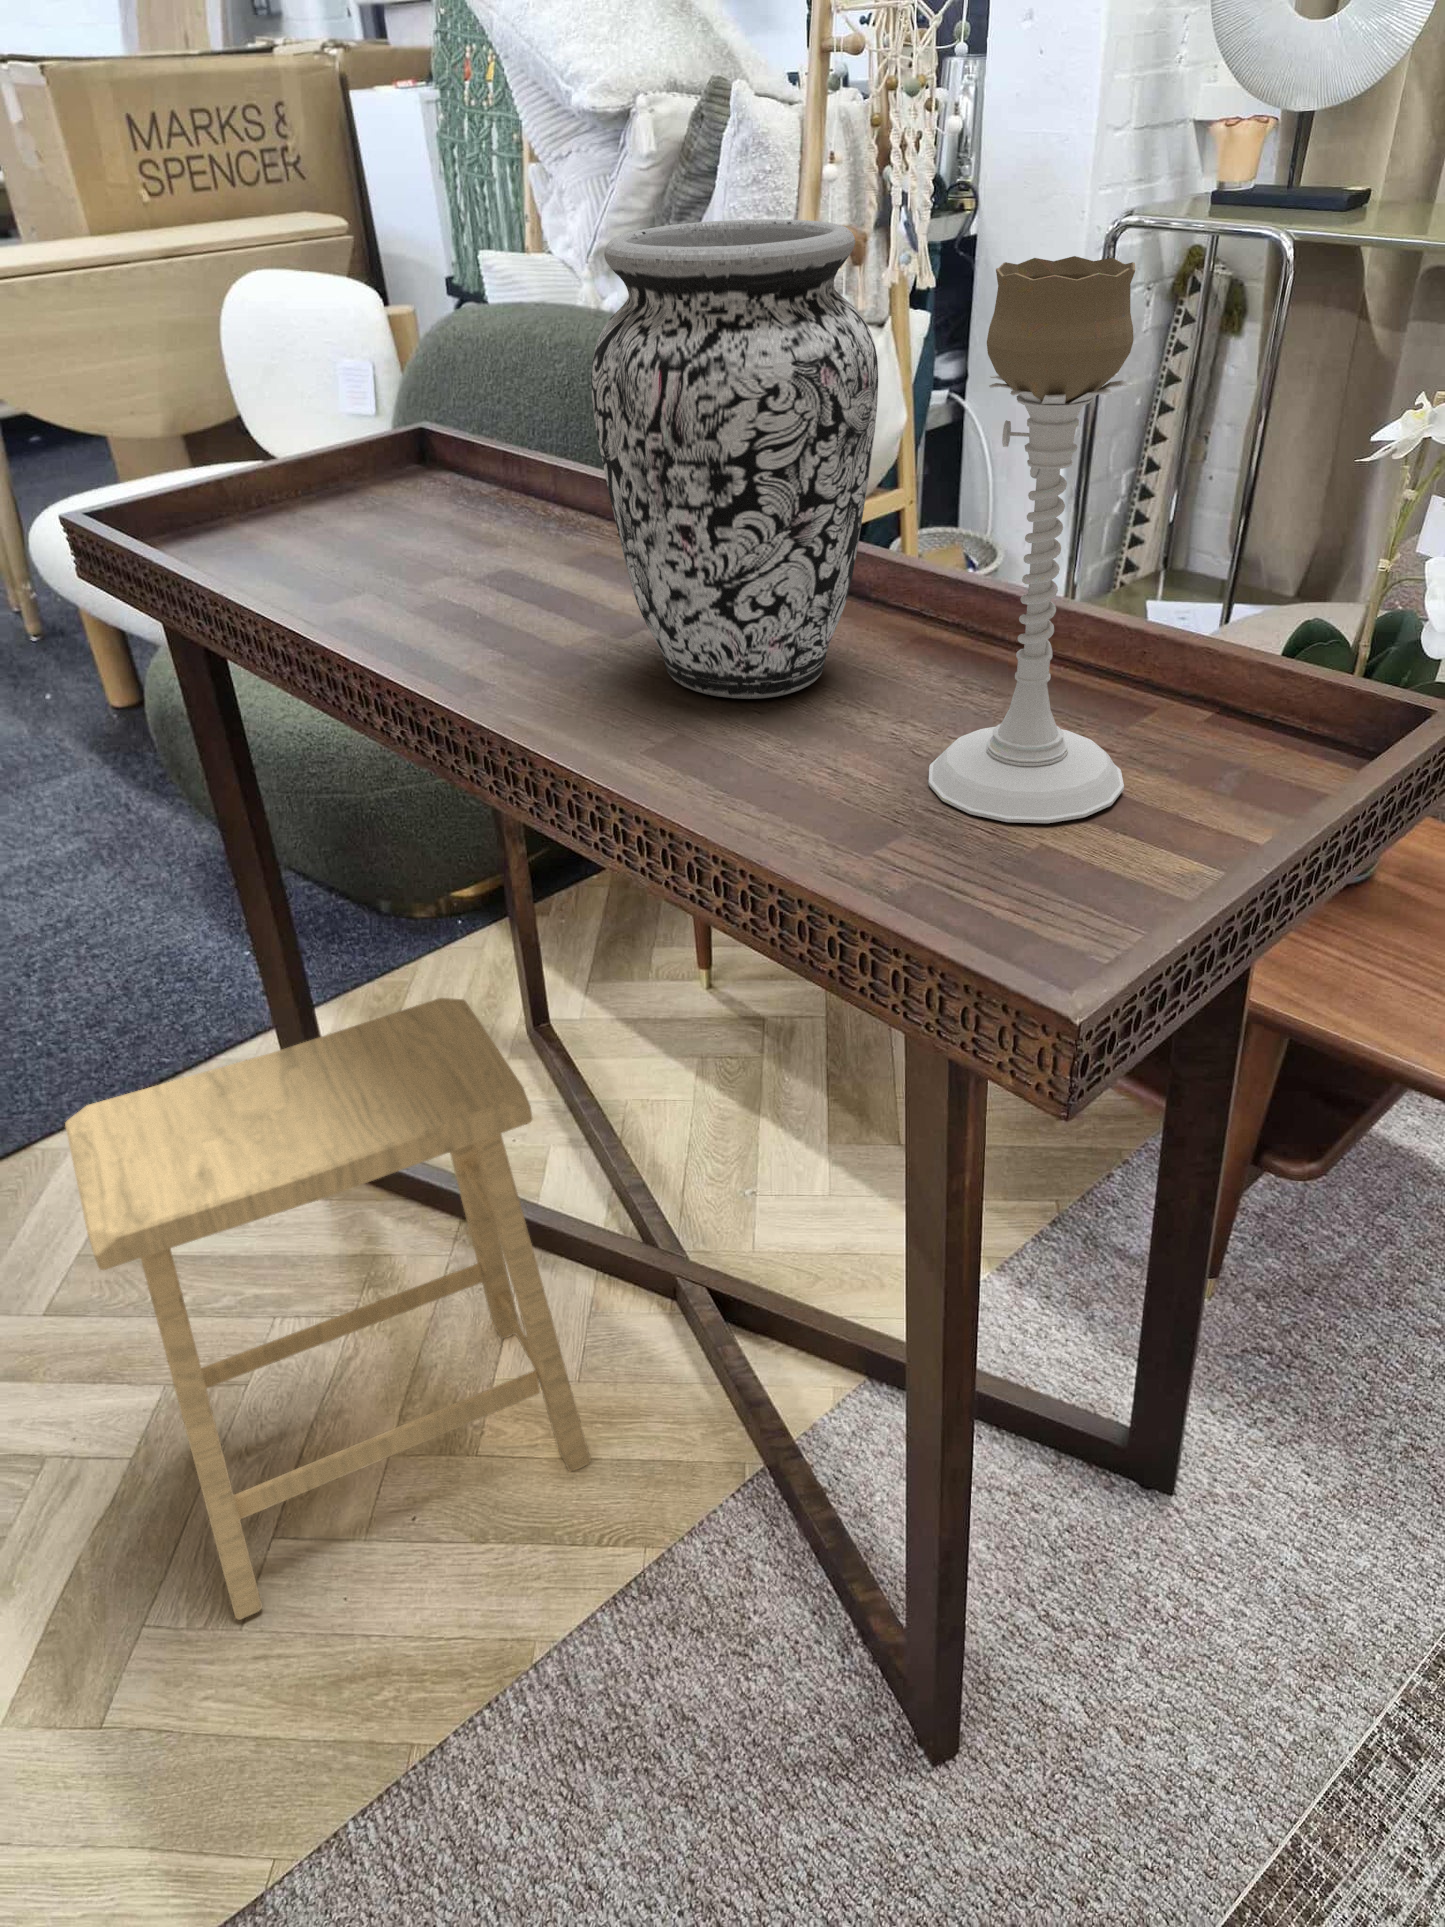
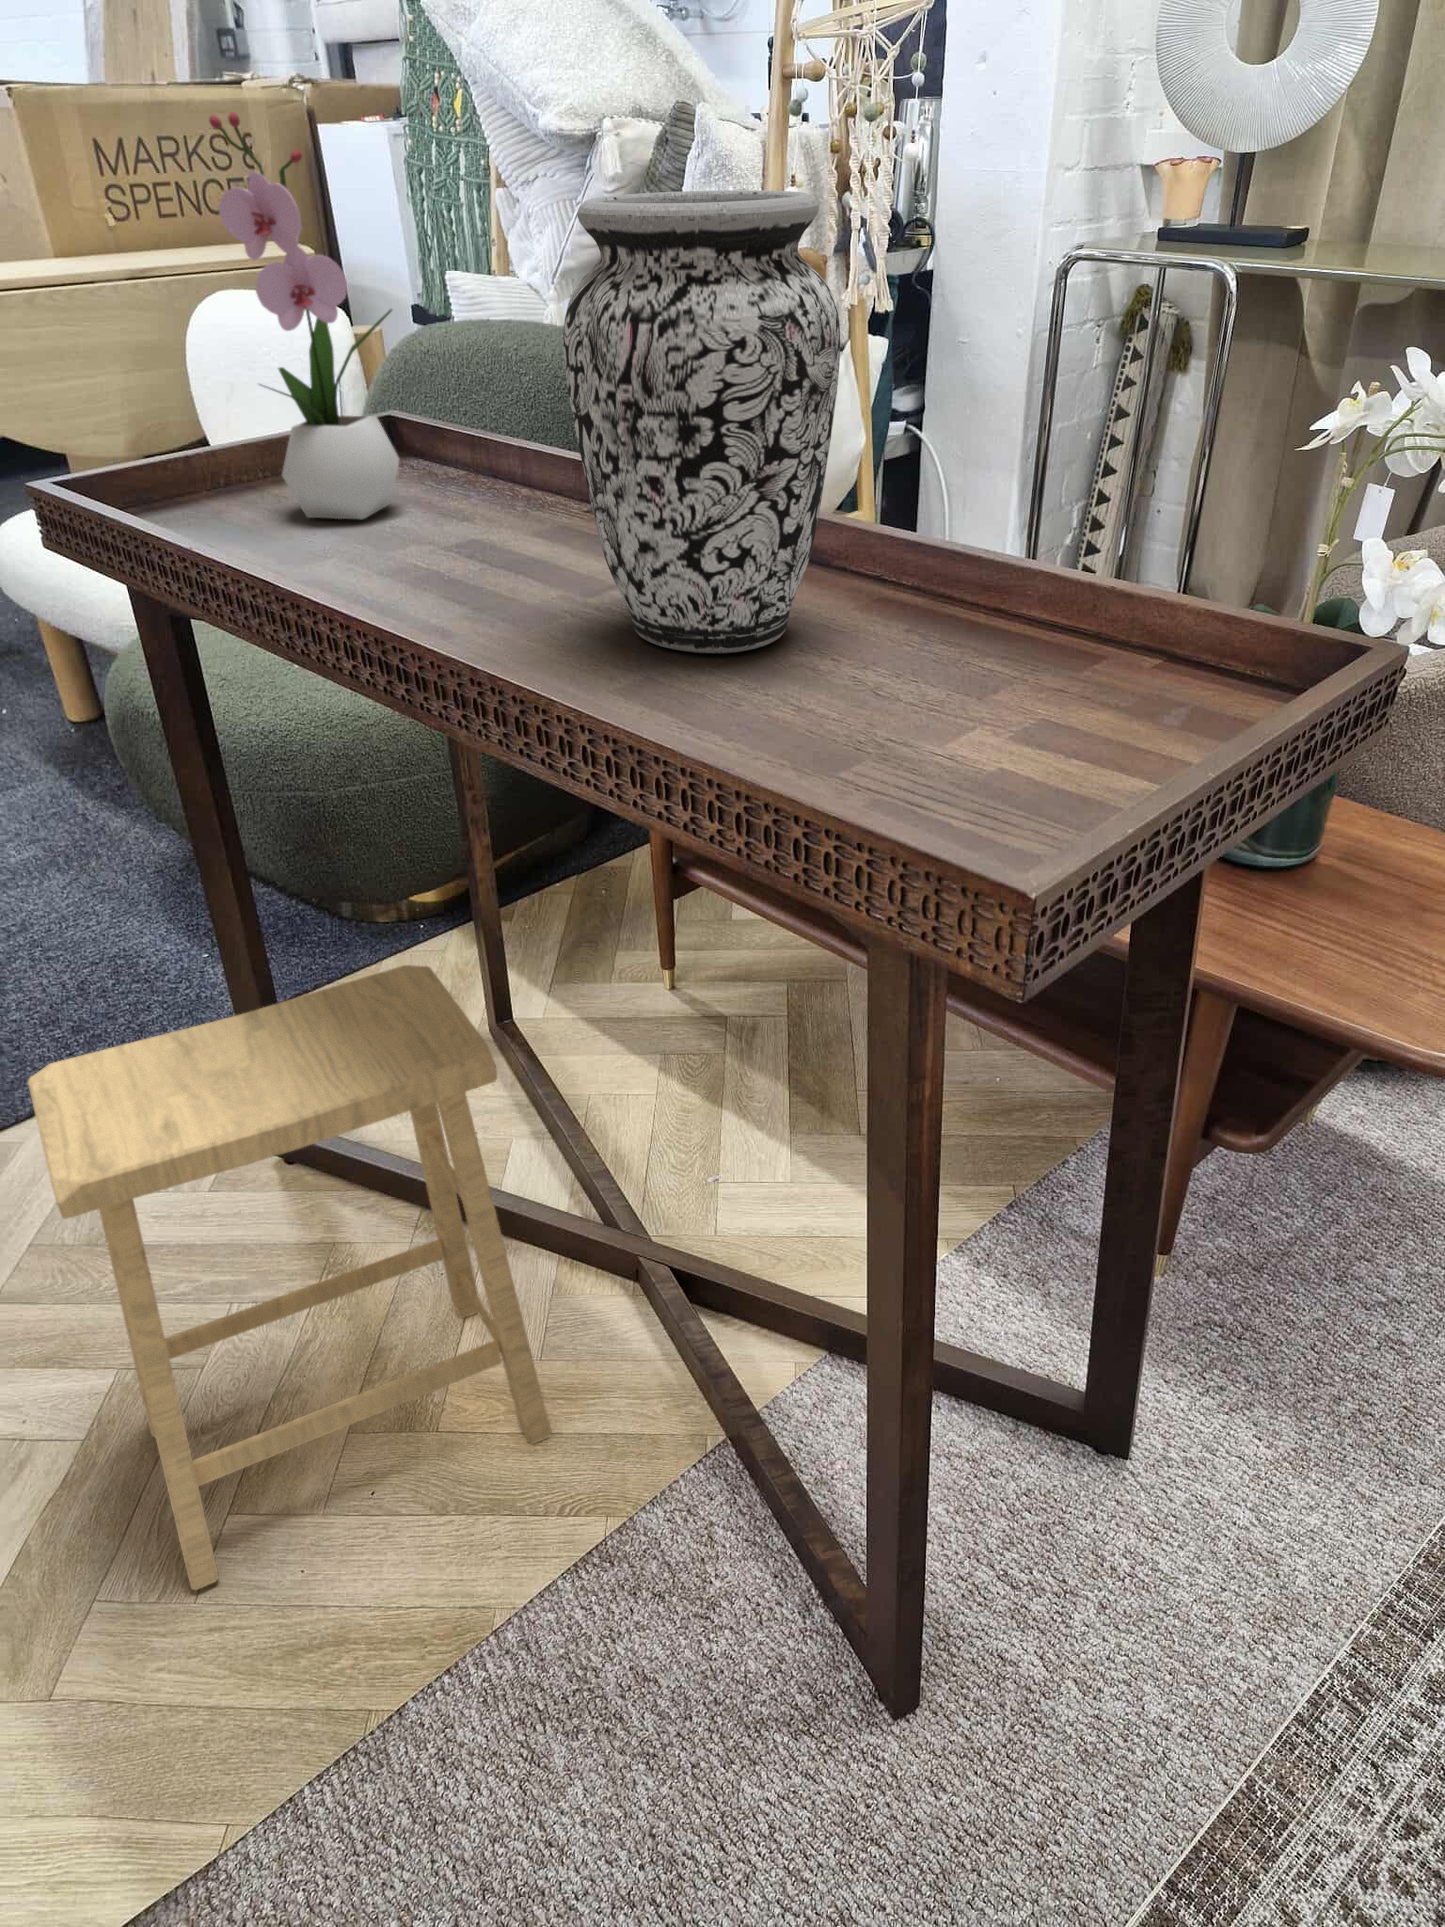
flower arrangement: none [230,130,430,541] -> present [209,112,399,519]
candle holder: present [928,256,1135,823] -> none [889,210,1086,757]

